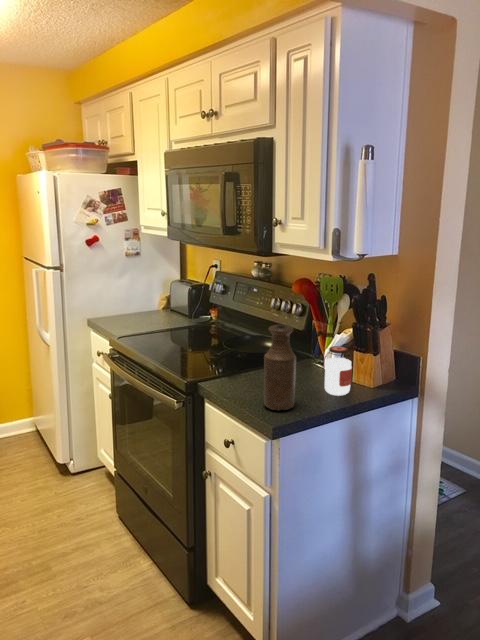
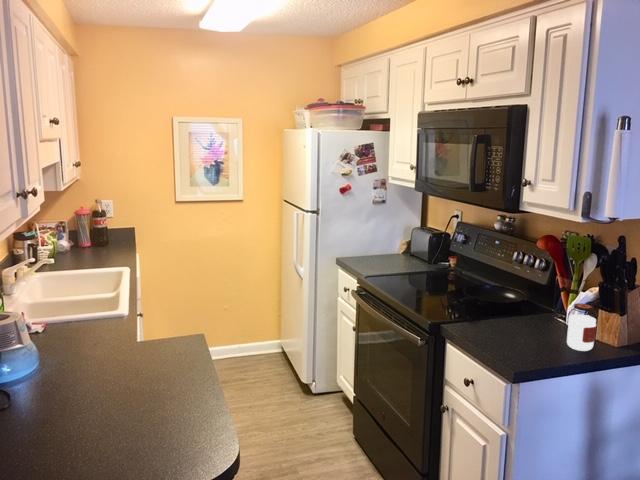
bottle: present [264,325,296,411] -> none [507,279,541,359]

